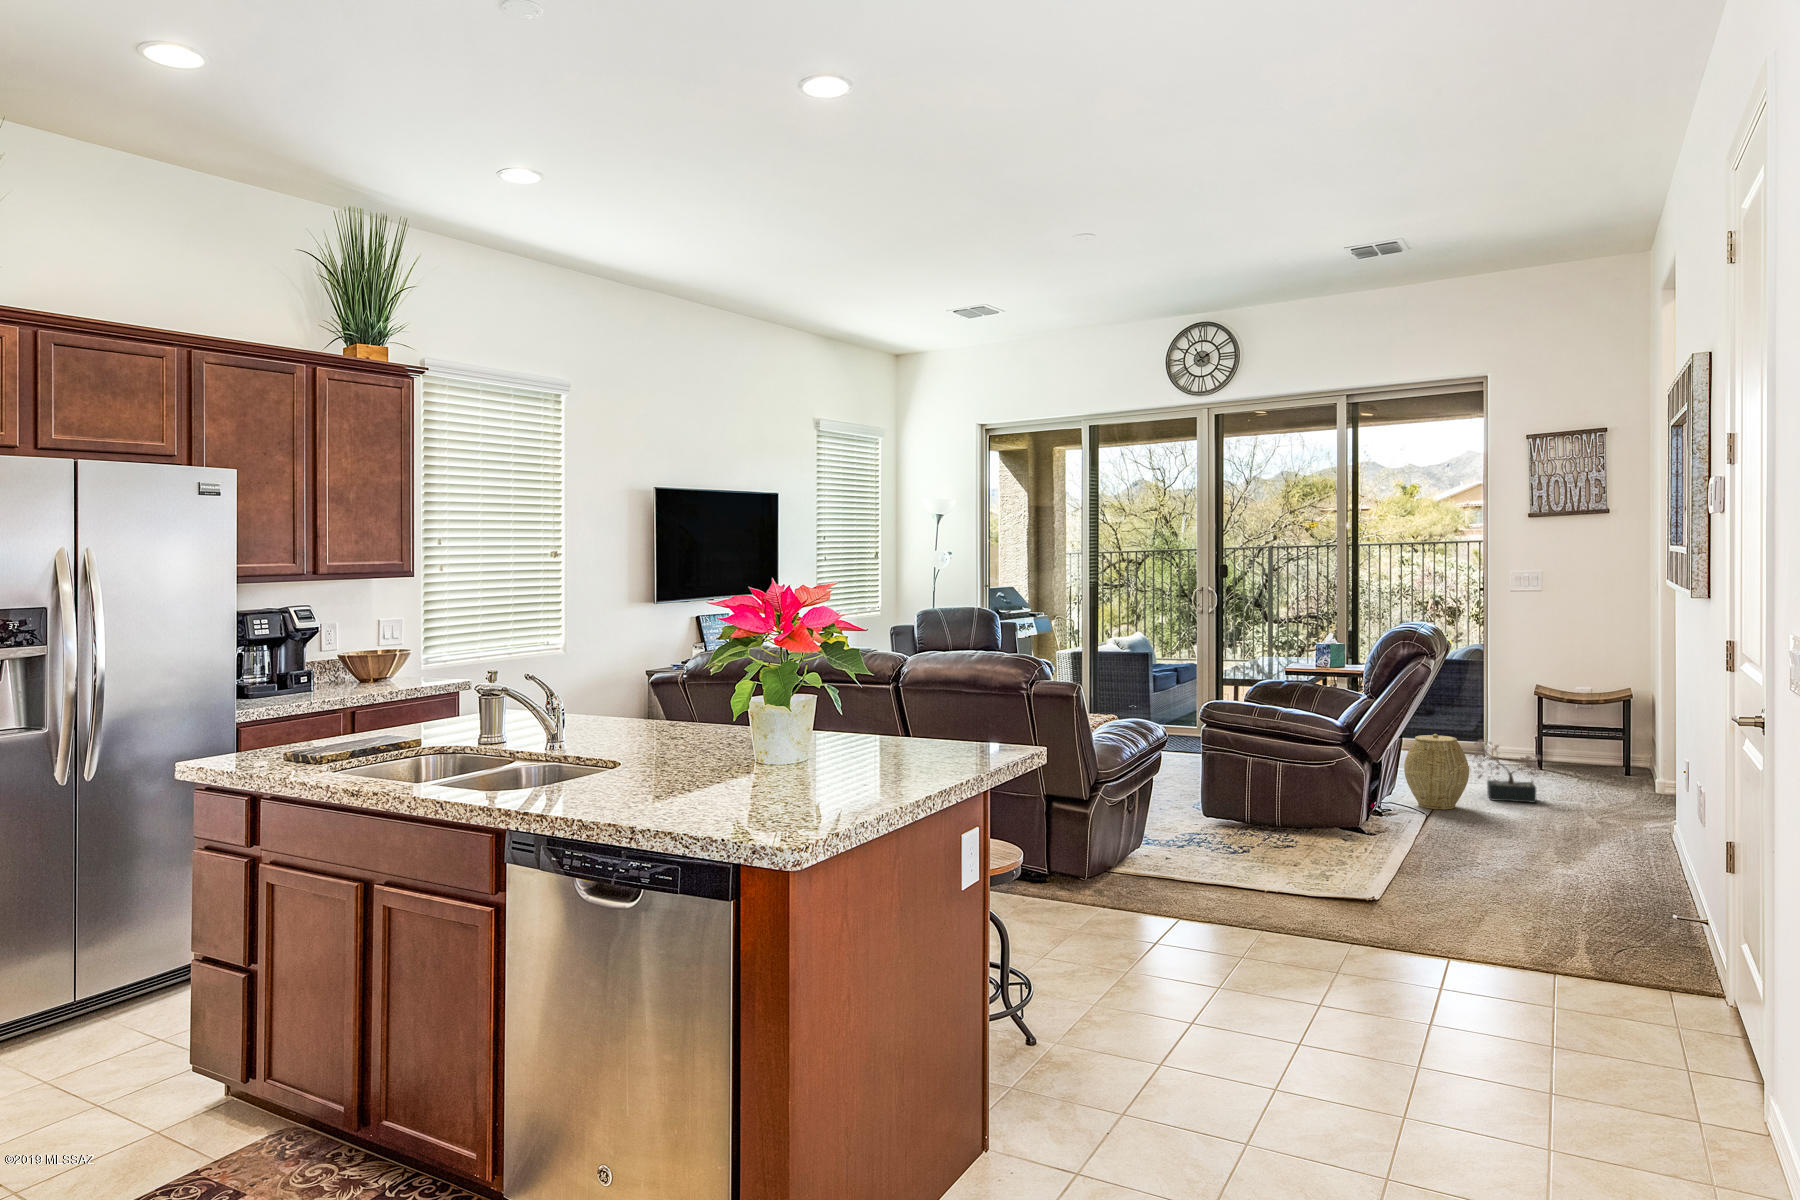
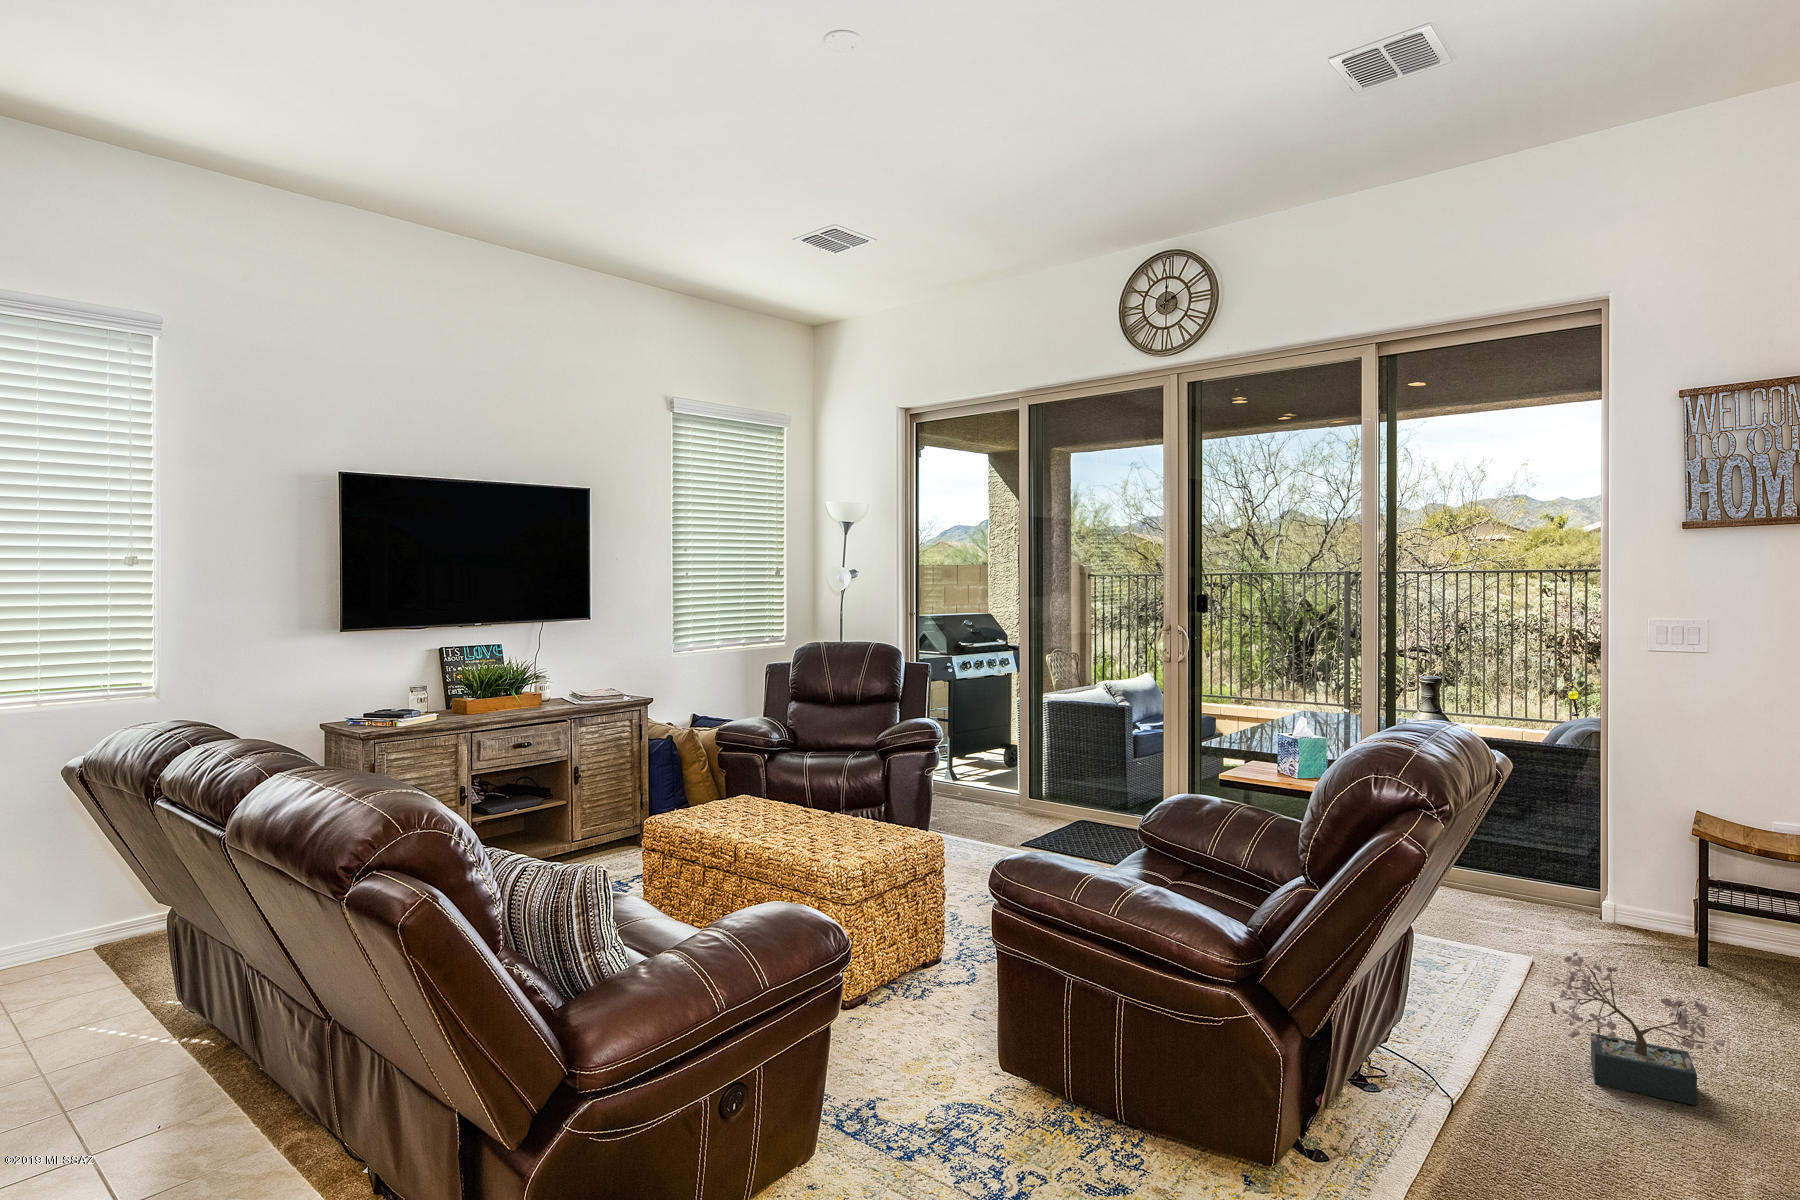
woven basket: present [1404,734,1469,809] -> none [1411,953,1546,1120]

